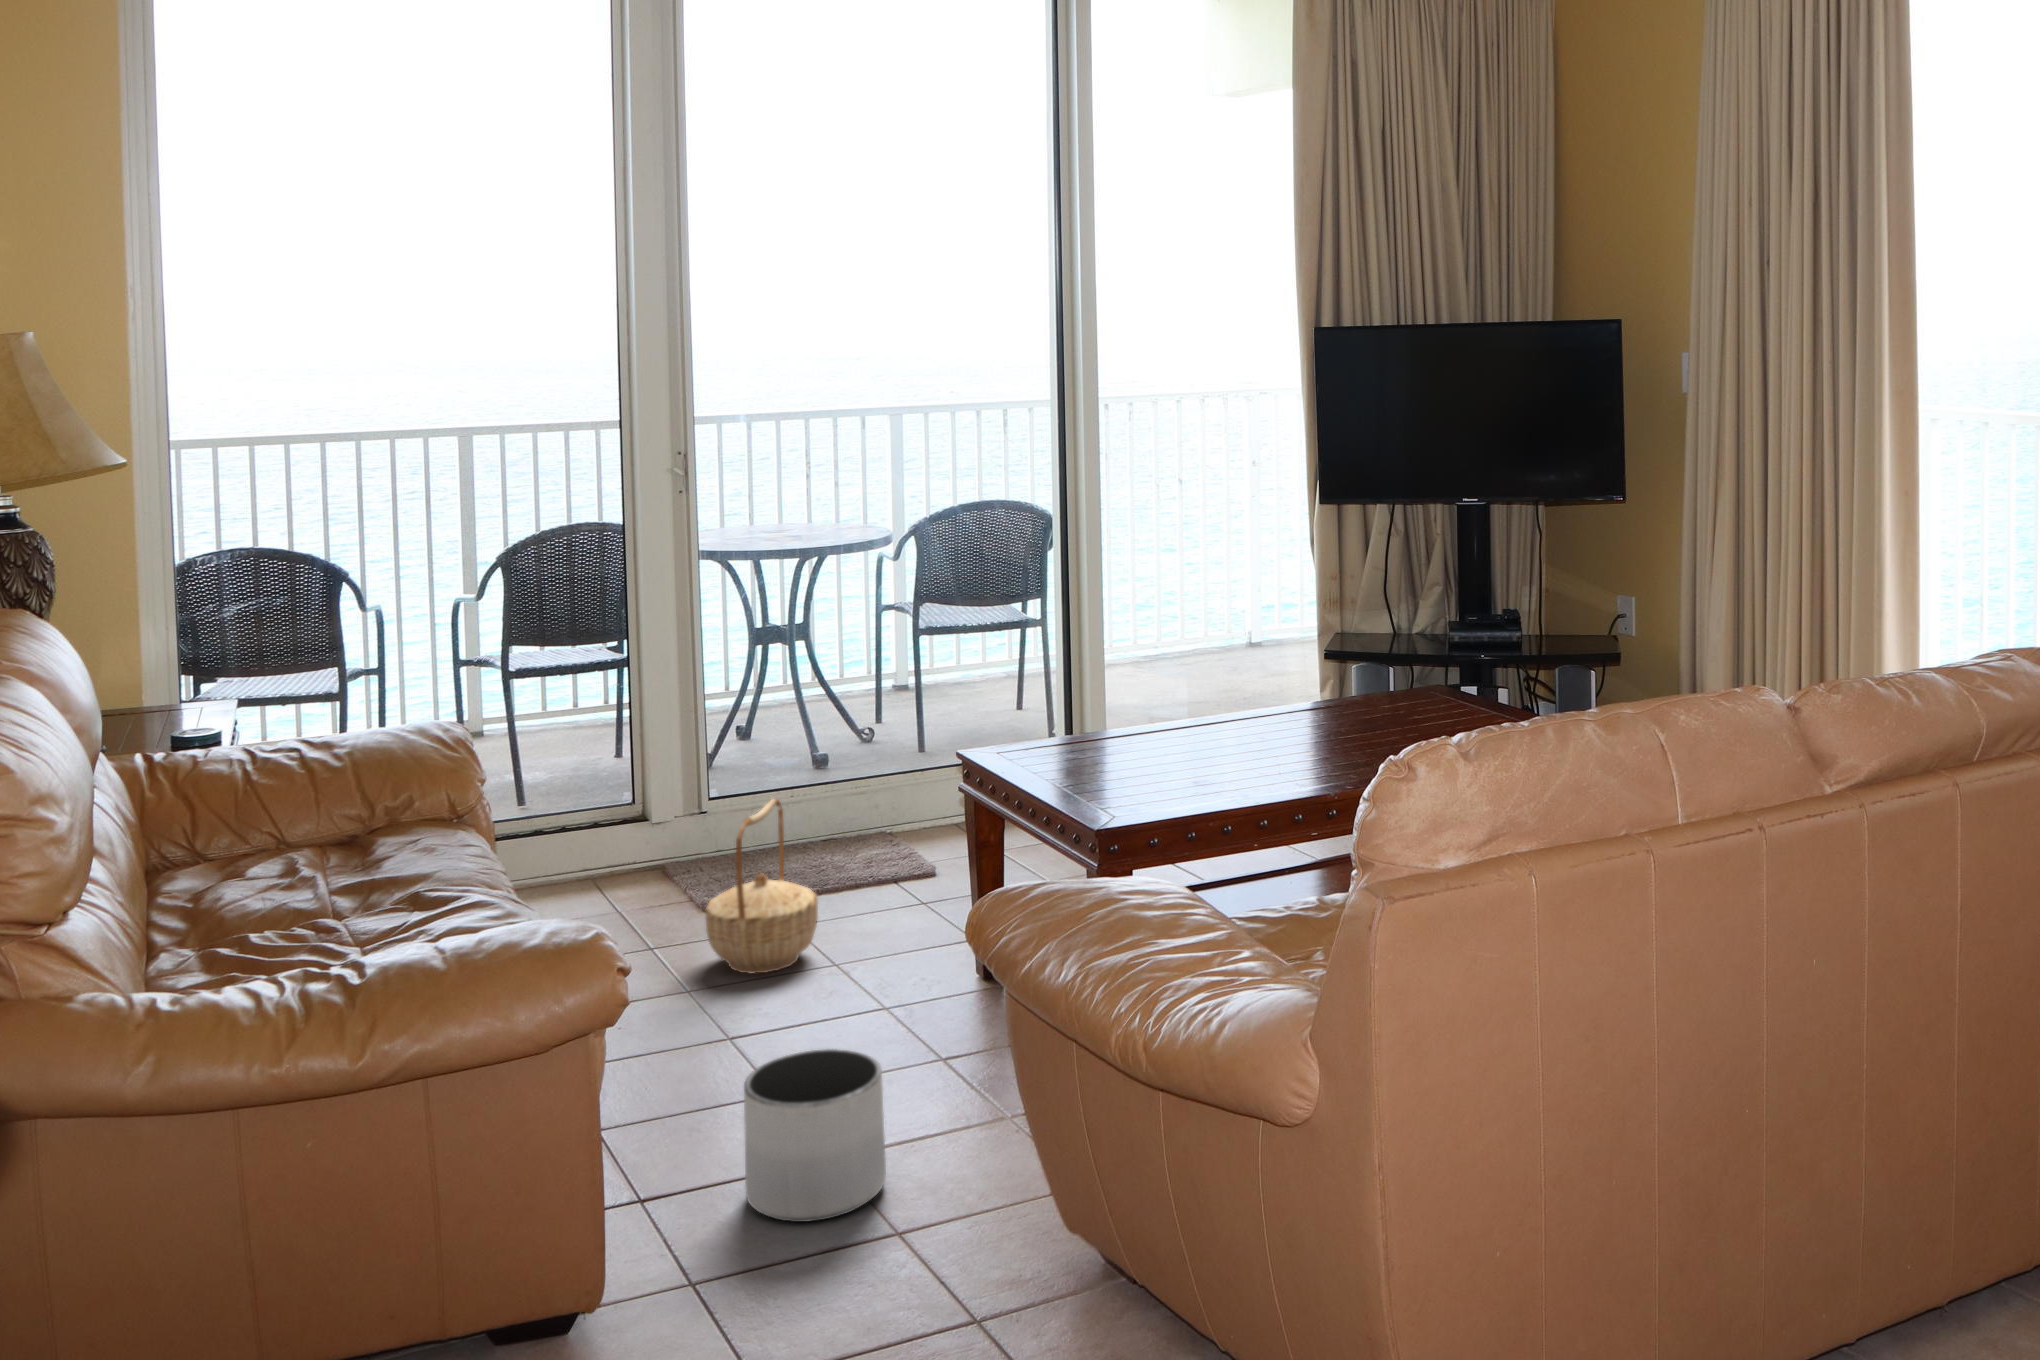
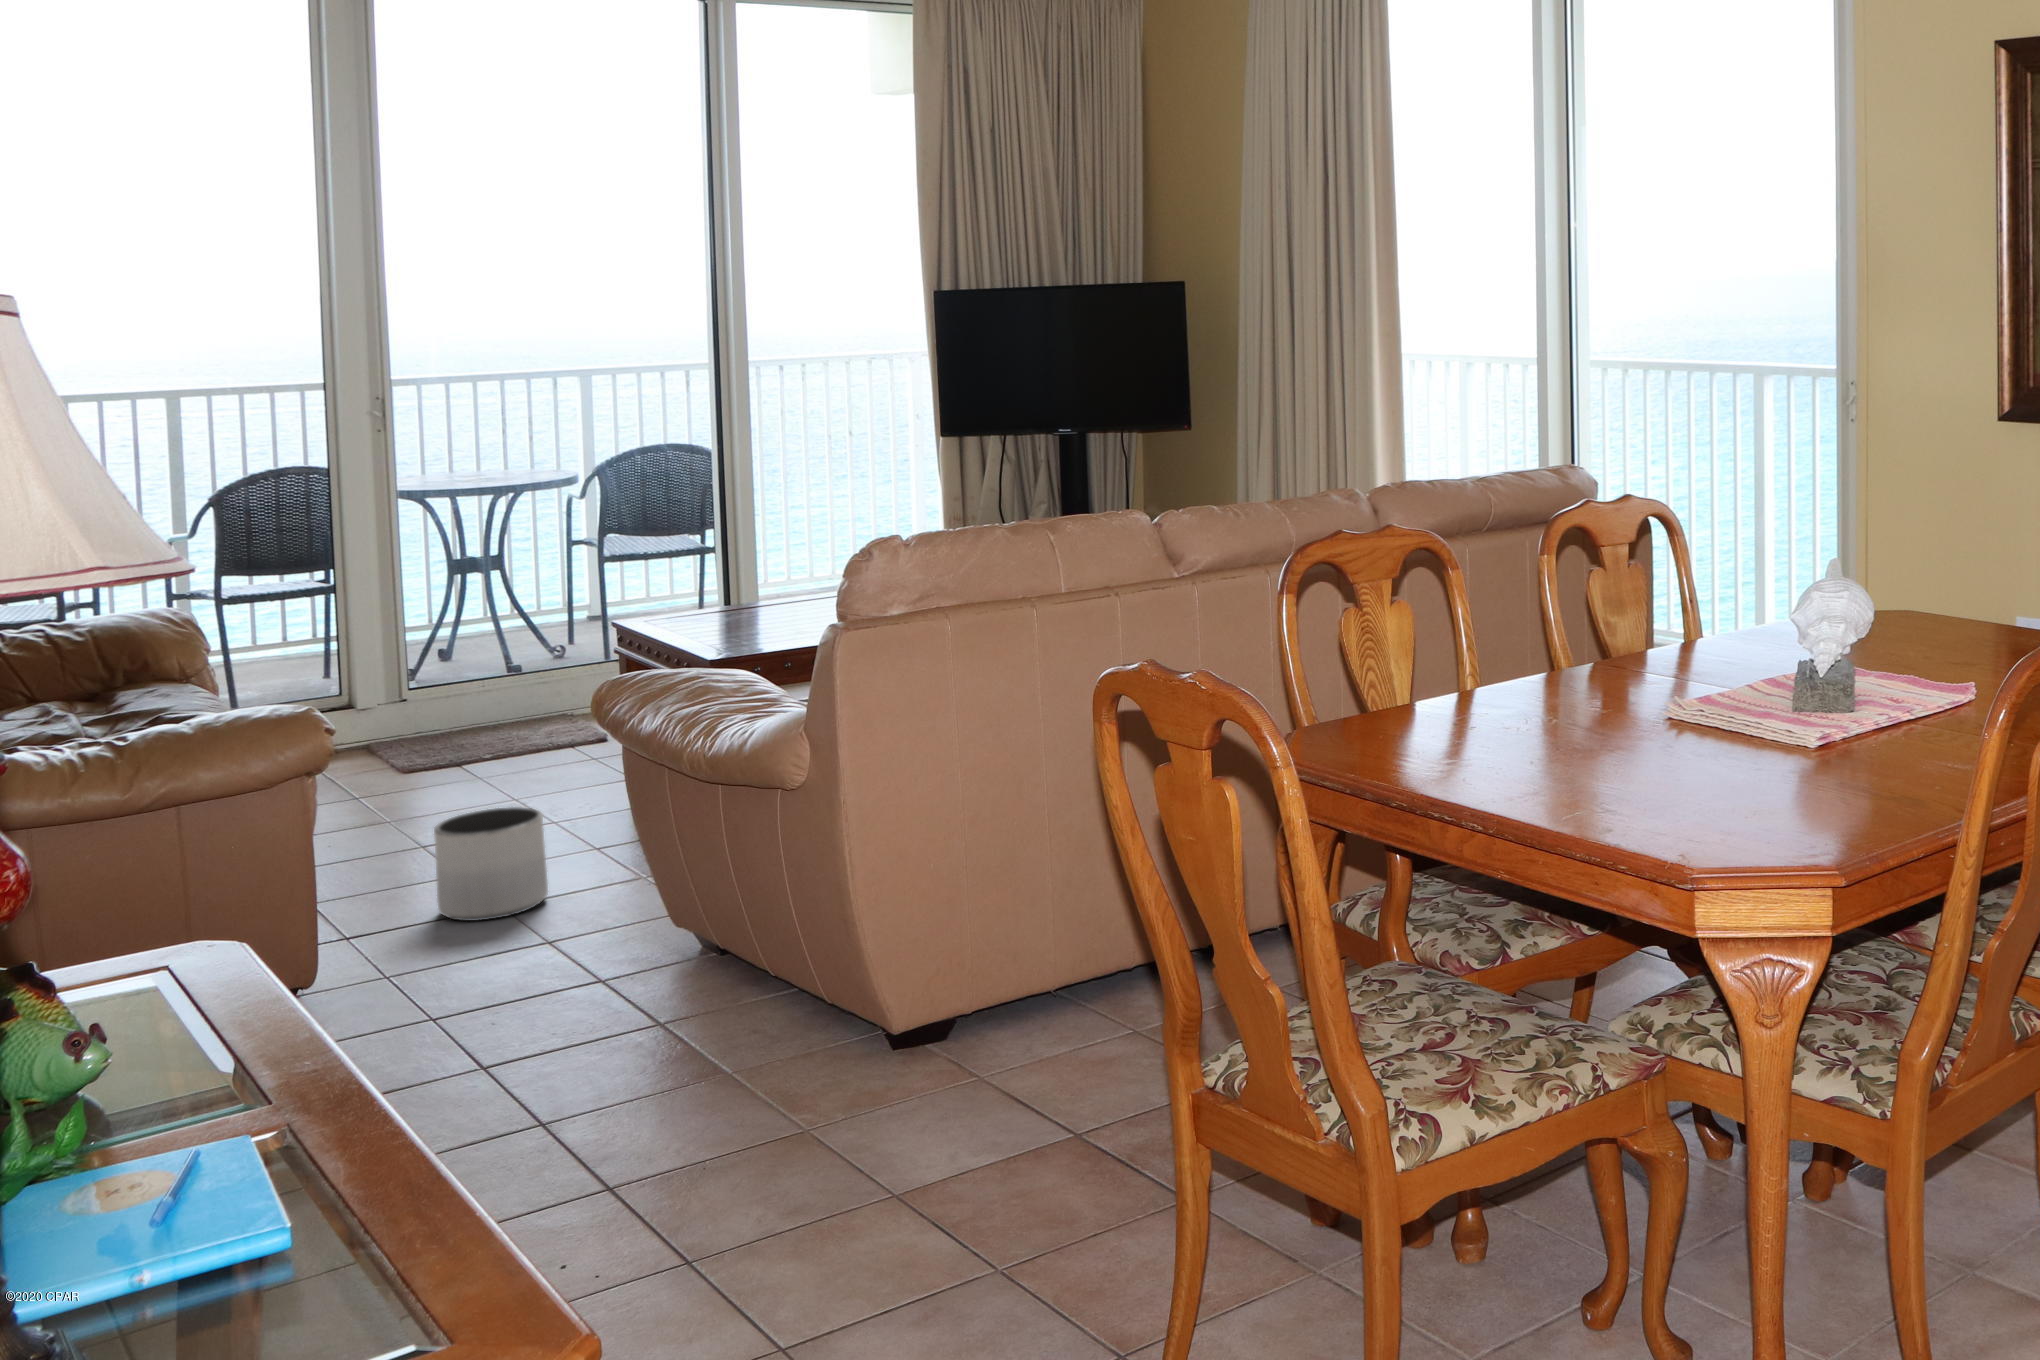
basket: present [705,799,818,974] -> none [407,673,505,809]

